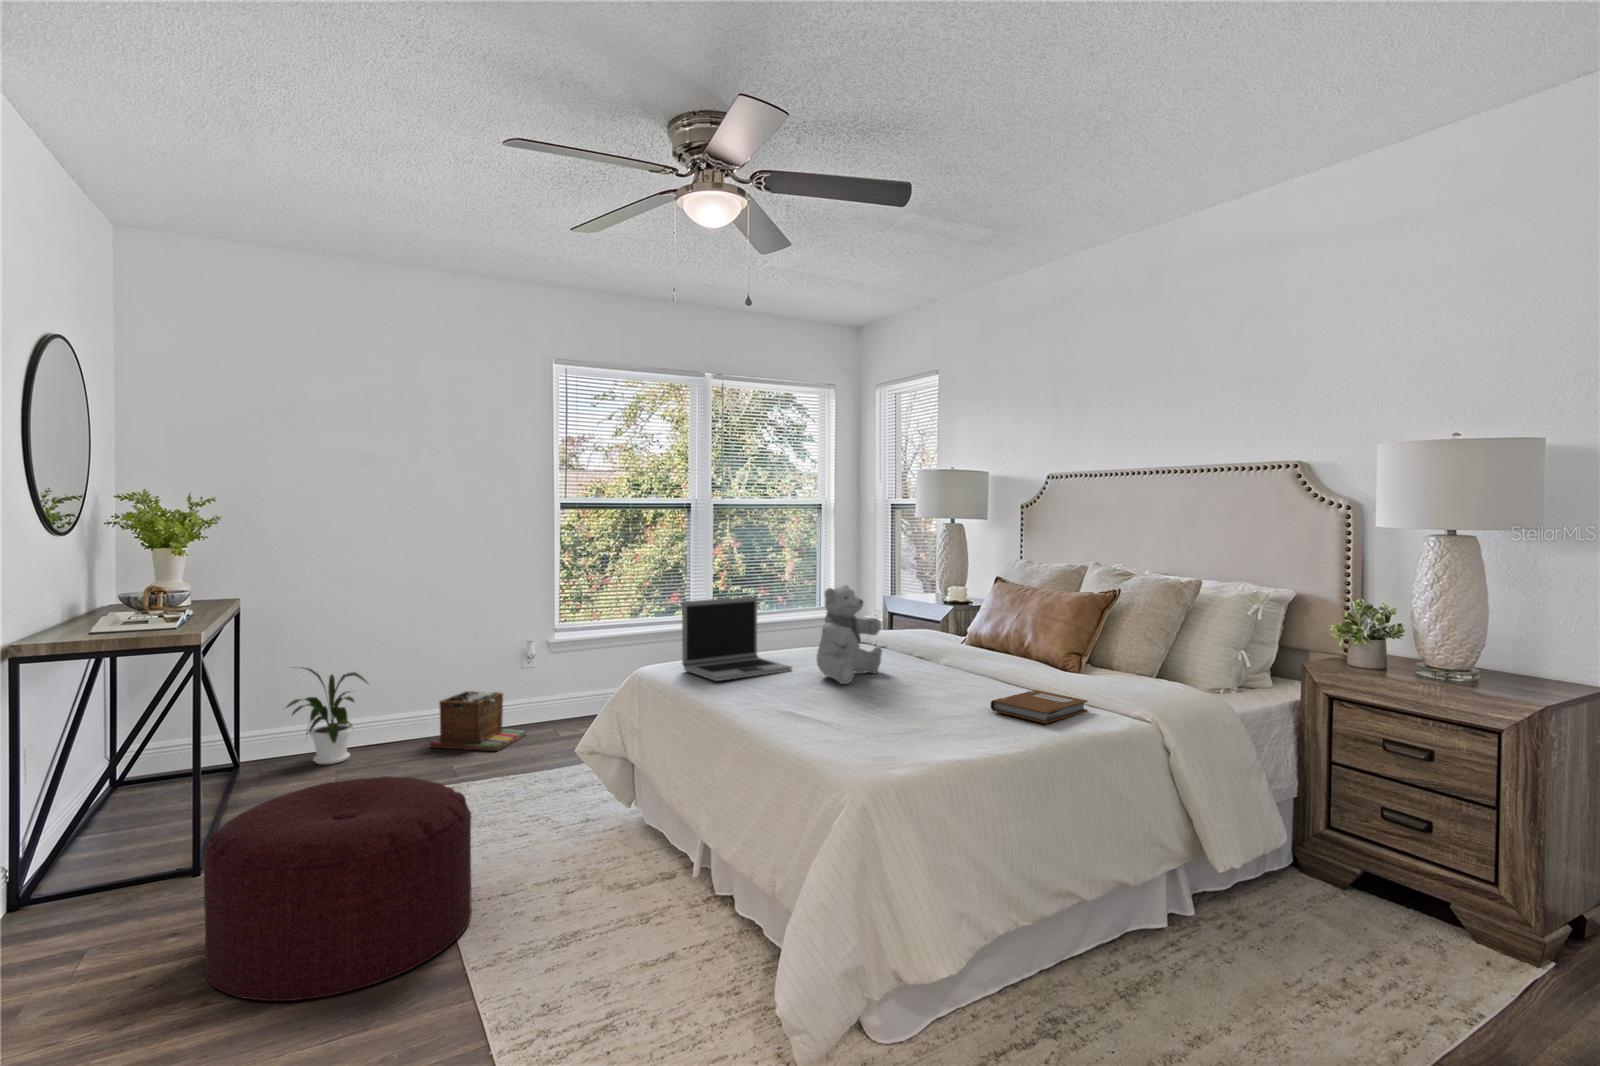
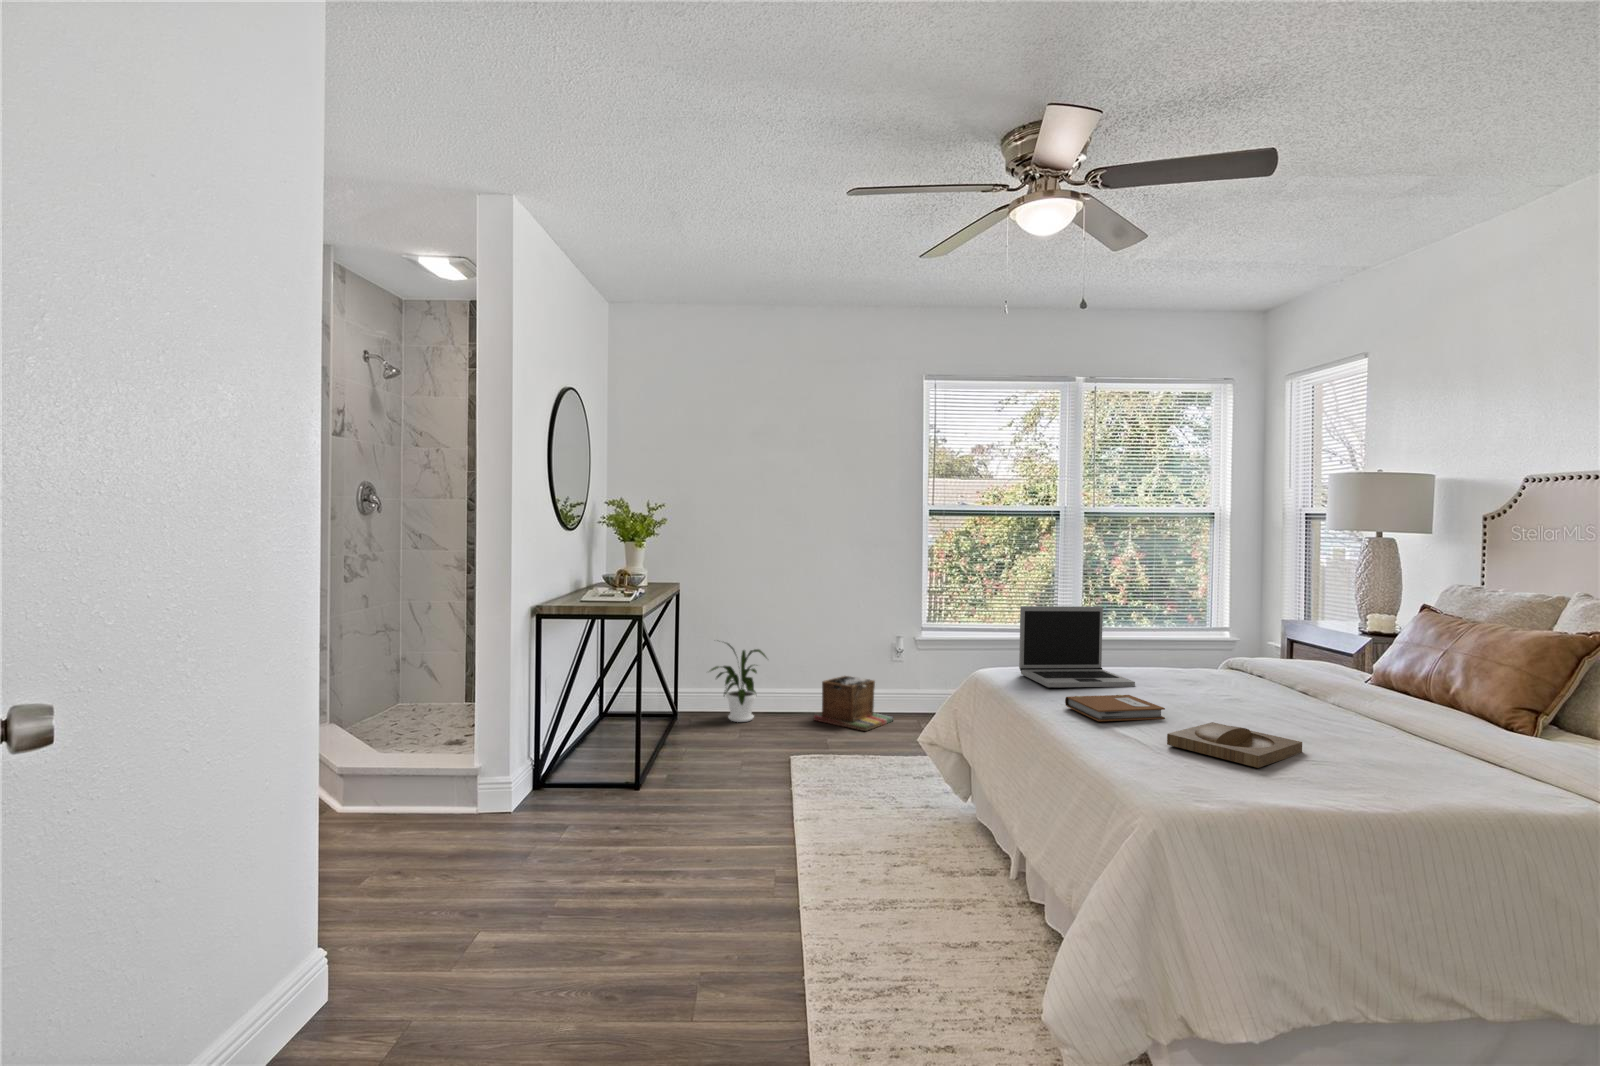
teddy bear: present [817,585,882,684] -> none [1160,599,1243,706]
notebook: present [991,690,1088,723] -> present [1065,695,1165,721]
tray: none [841,697,943,733] -> present [1167,722,1302,768]
ottoman: present [204,776,472,1001] -> none [624,731,815,899]

